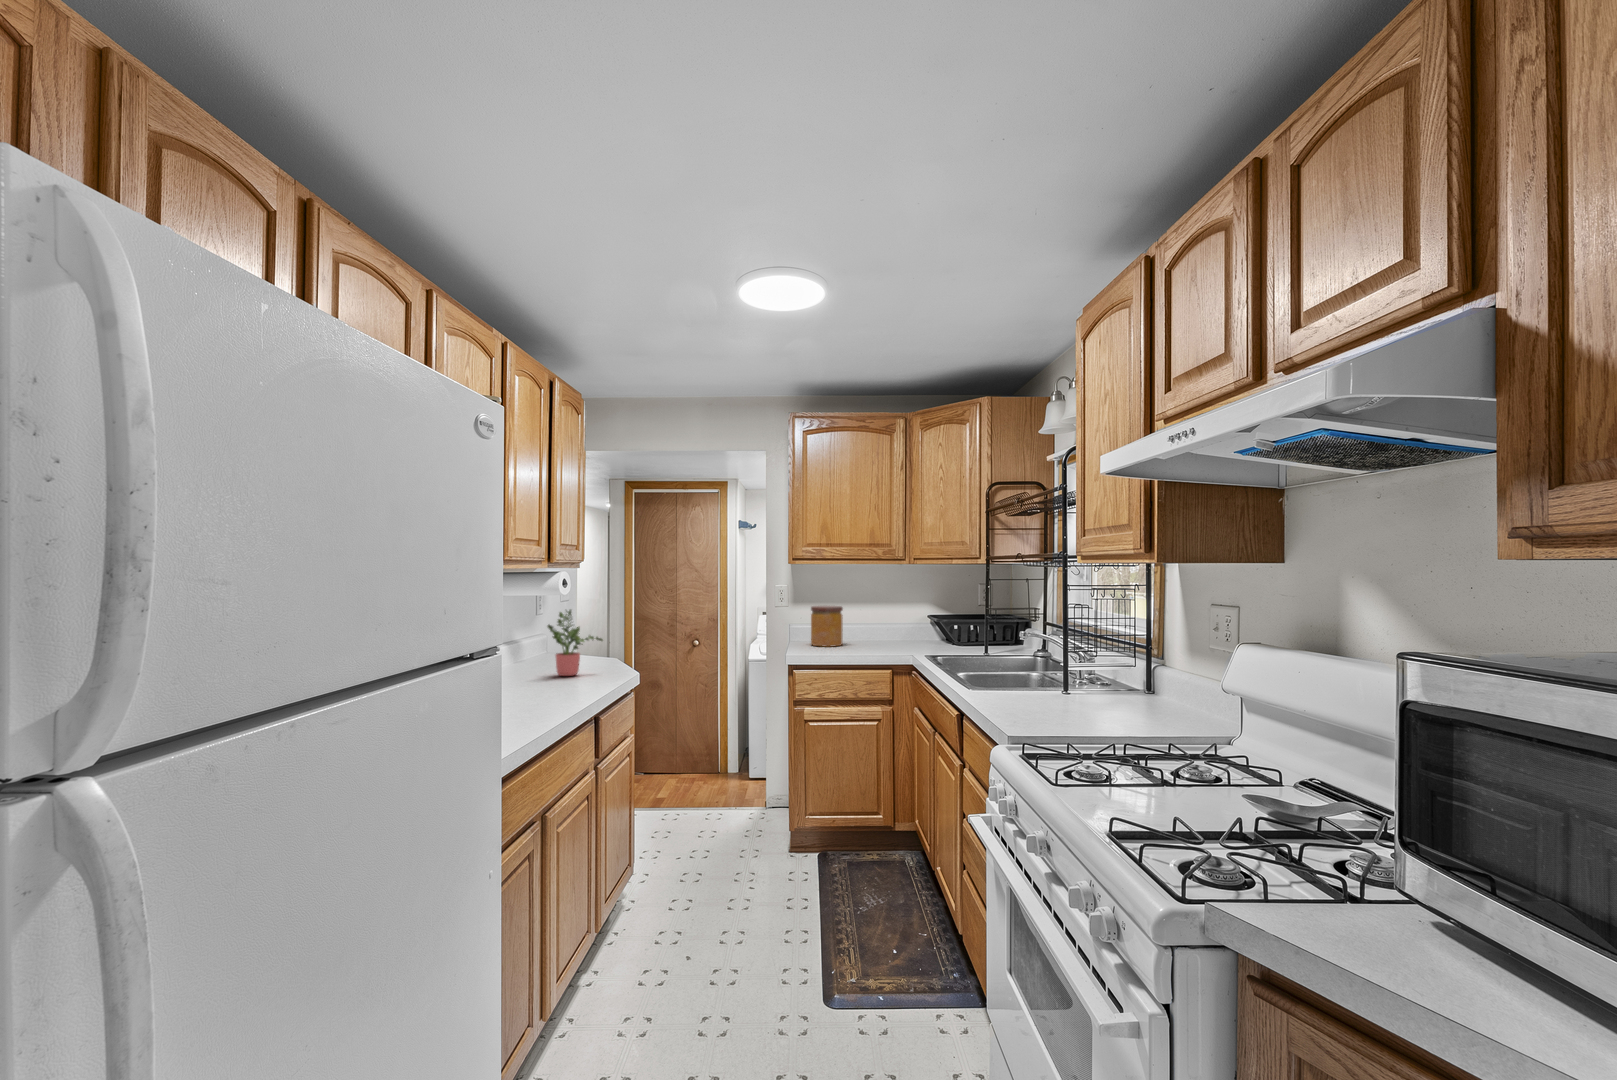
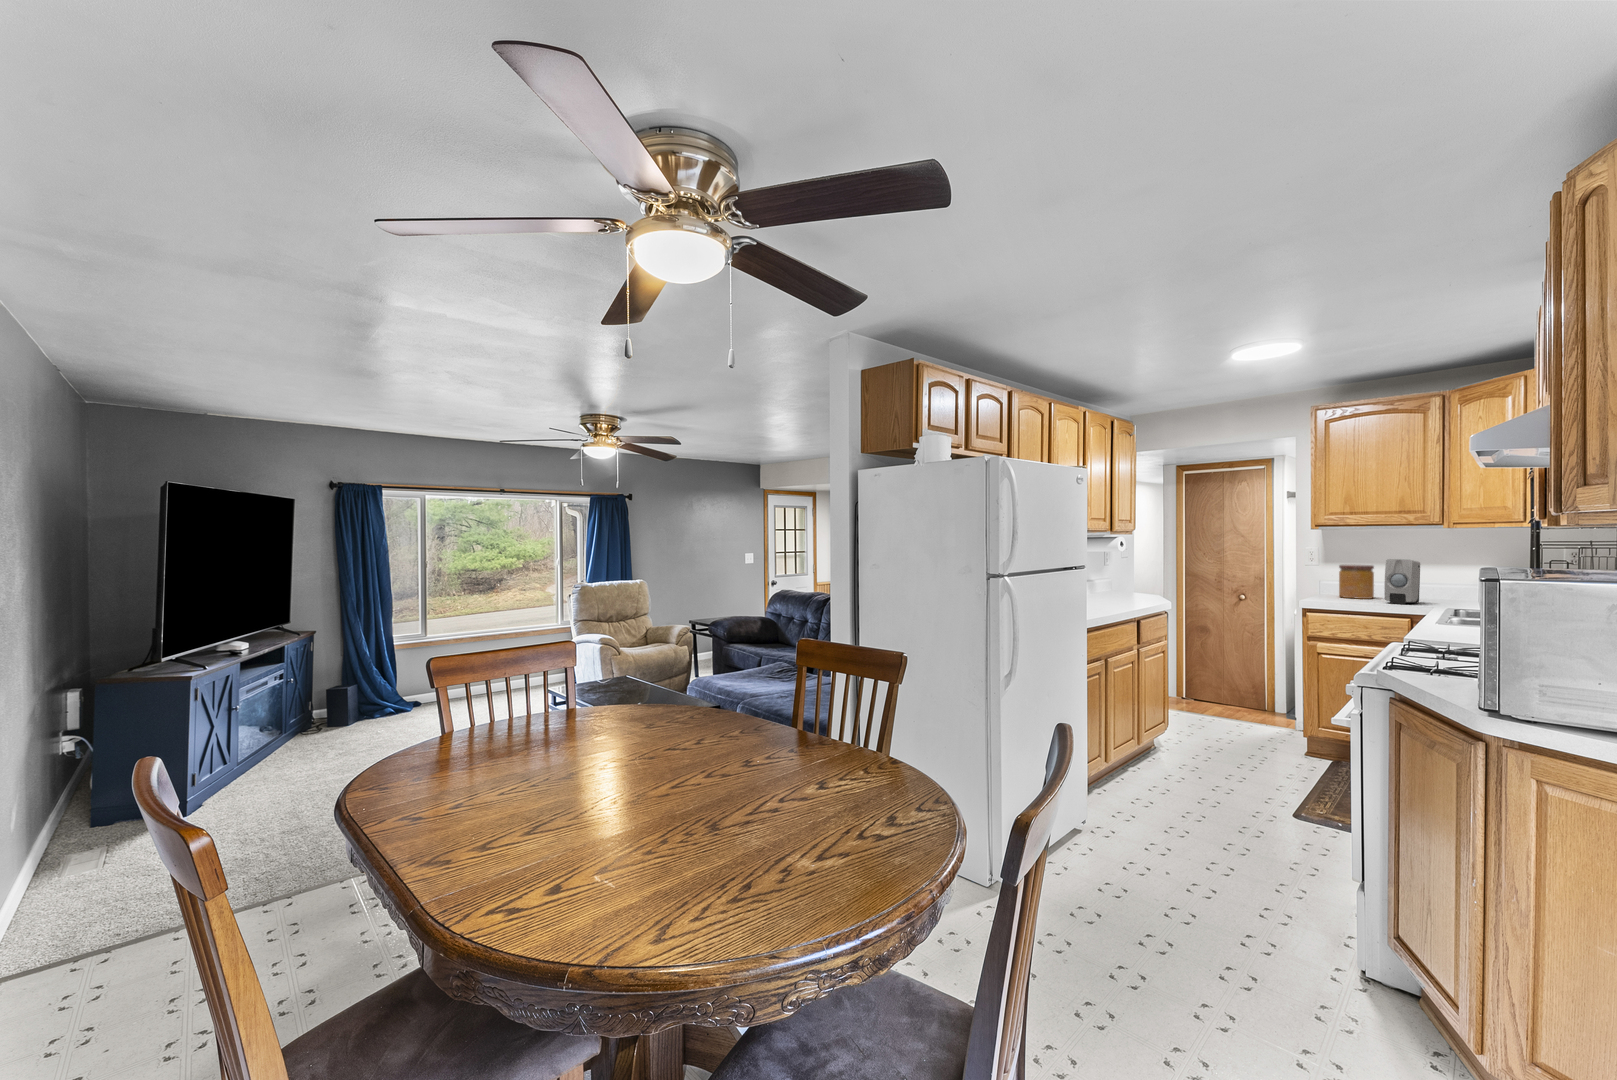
soap dispenser: none [861,600,887,652] -> present [1385,559,1420,604]
potted plant: present [548,610,603,676] -> none [1108,558,1146,599]

